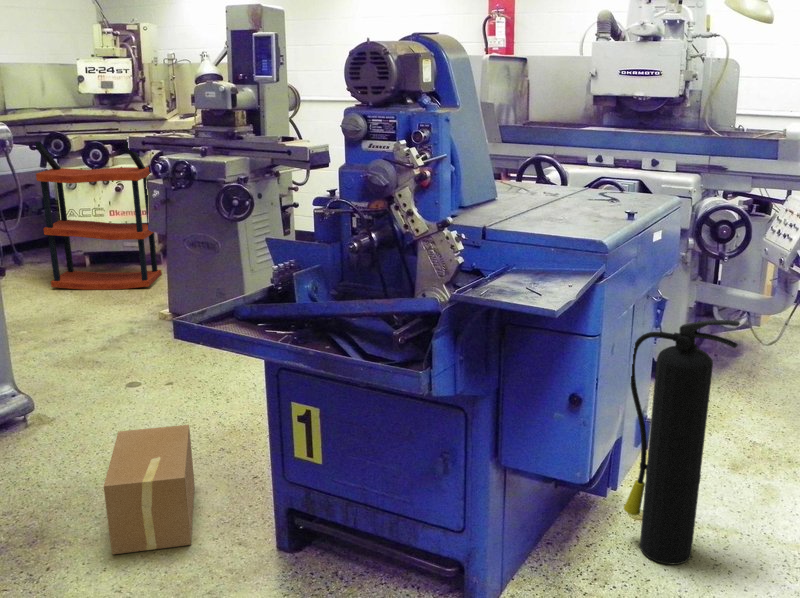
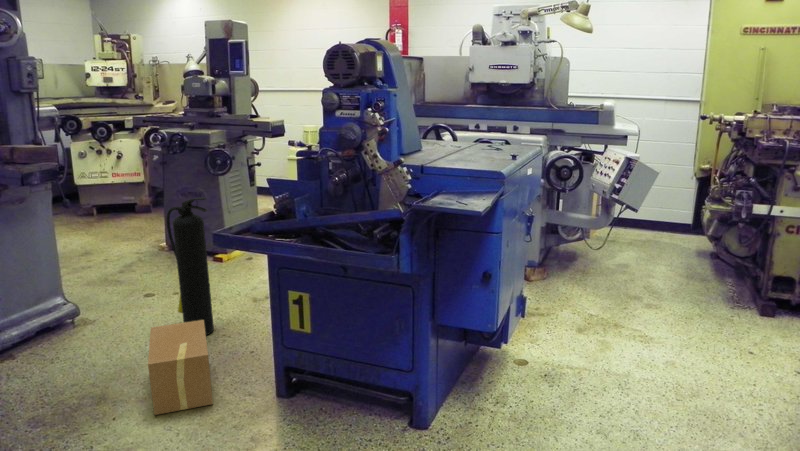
shelving unit: present [35,141,162,290] -> none [54,121,155,234]
fire extinguisher: present [624,320,740,565] -> present [167,197,214,335]

